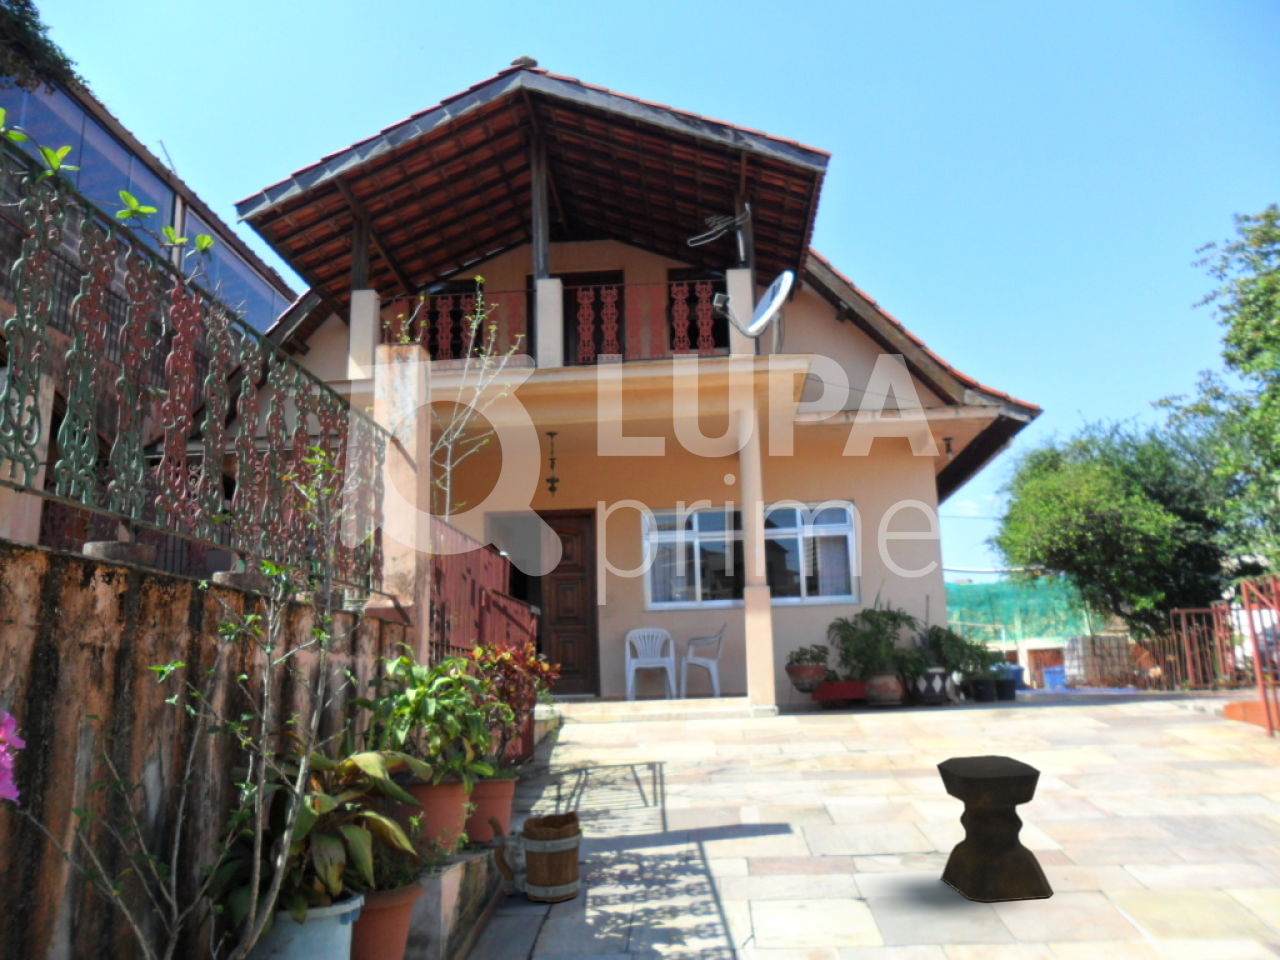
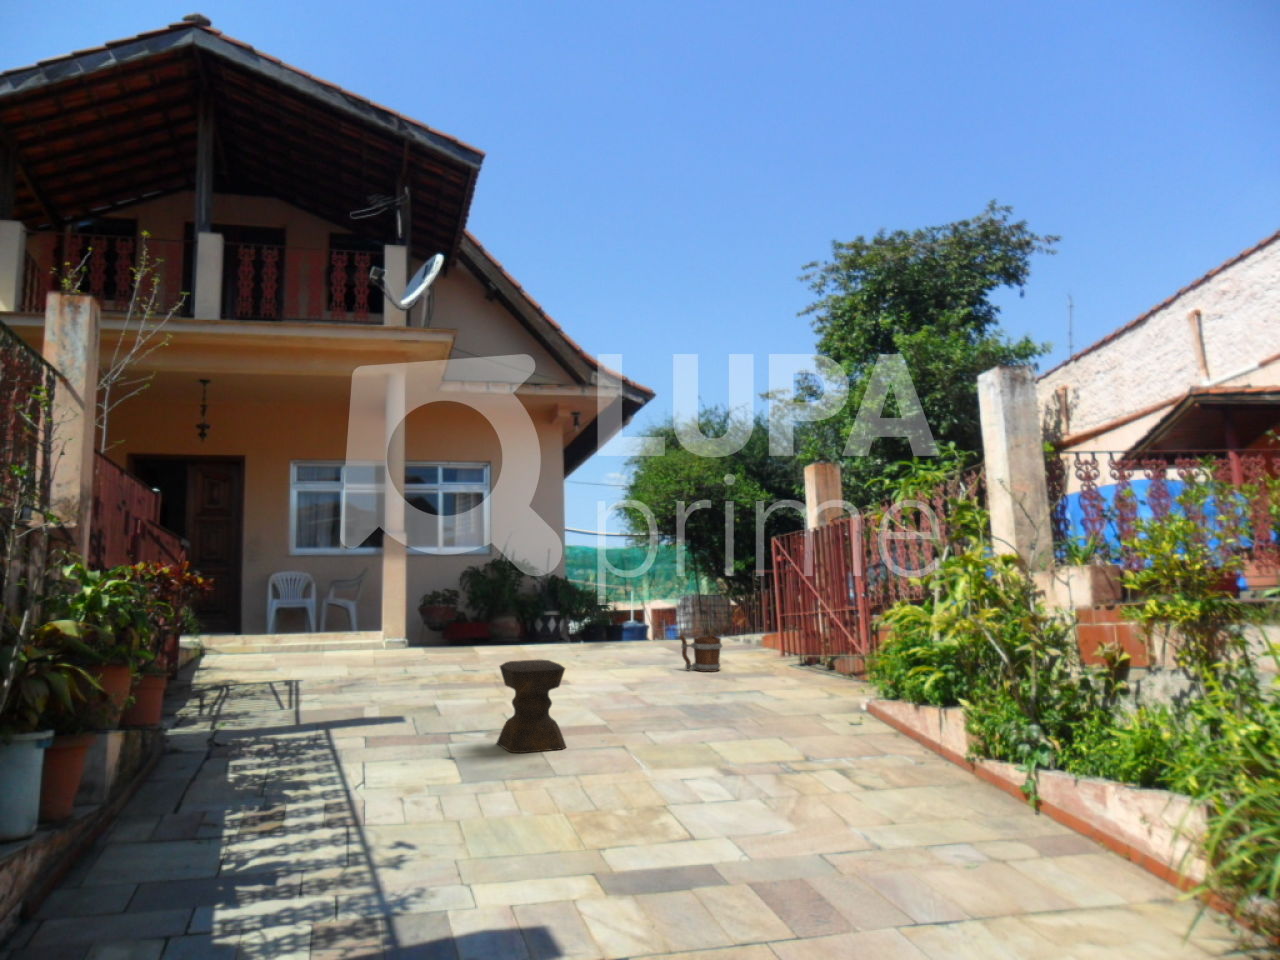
bucket: present [488,811,583,902] -> present [680,635,722,672]

